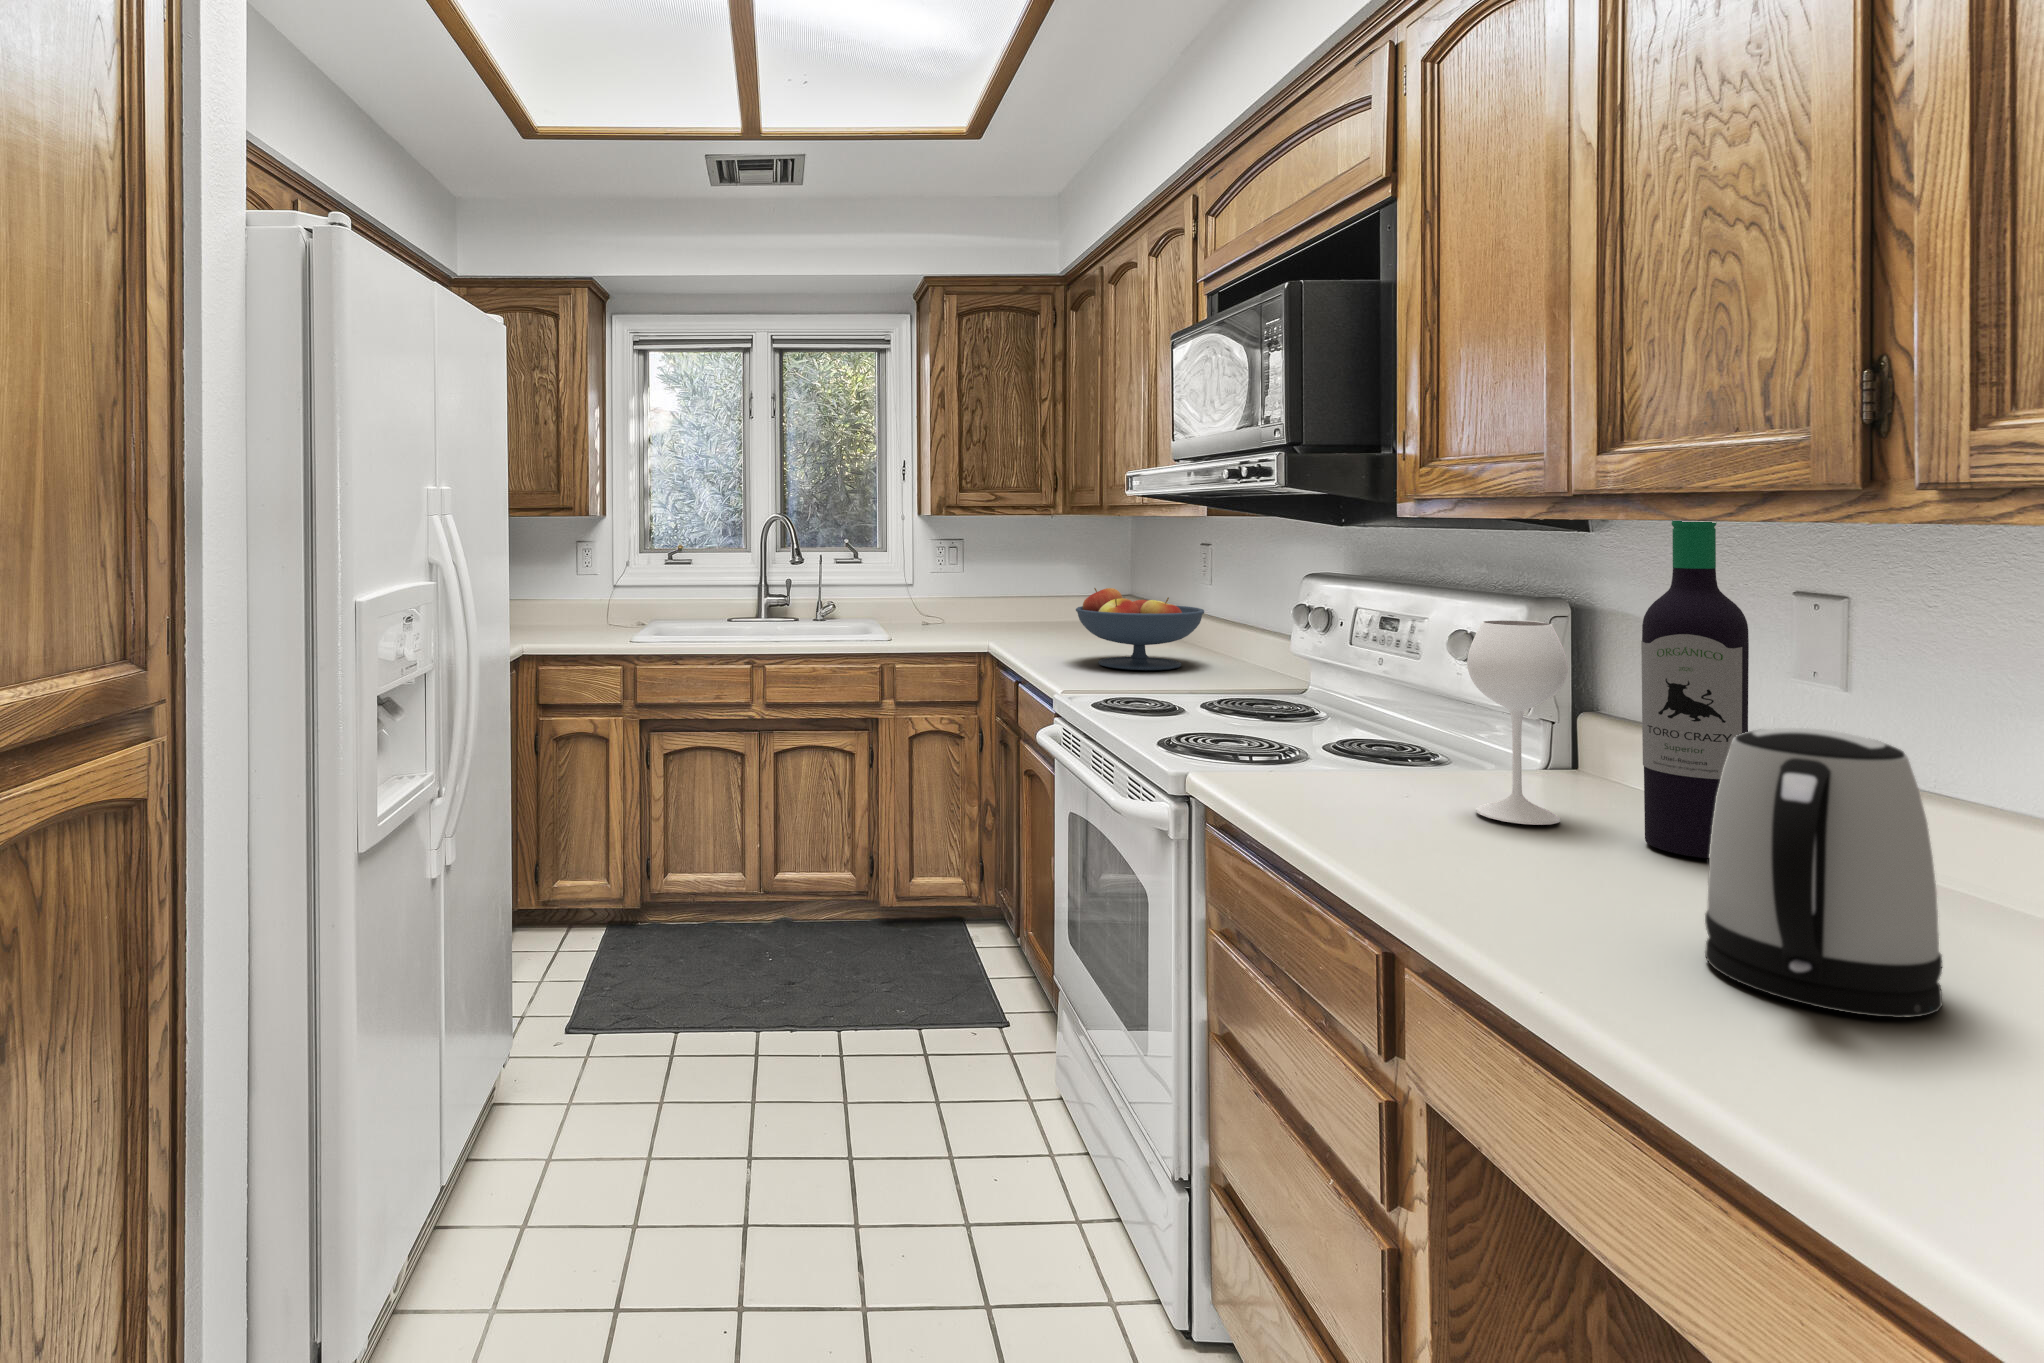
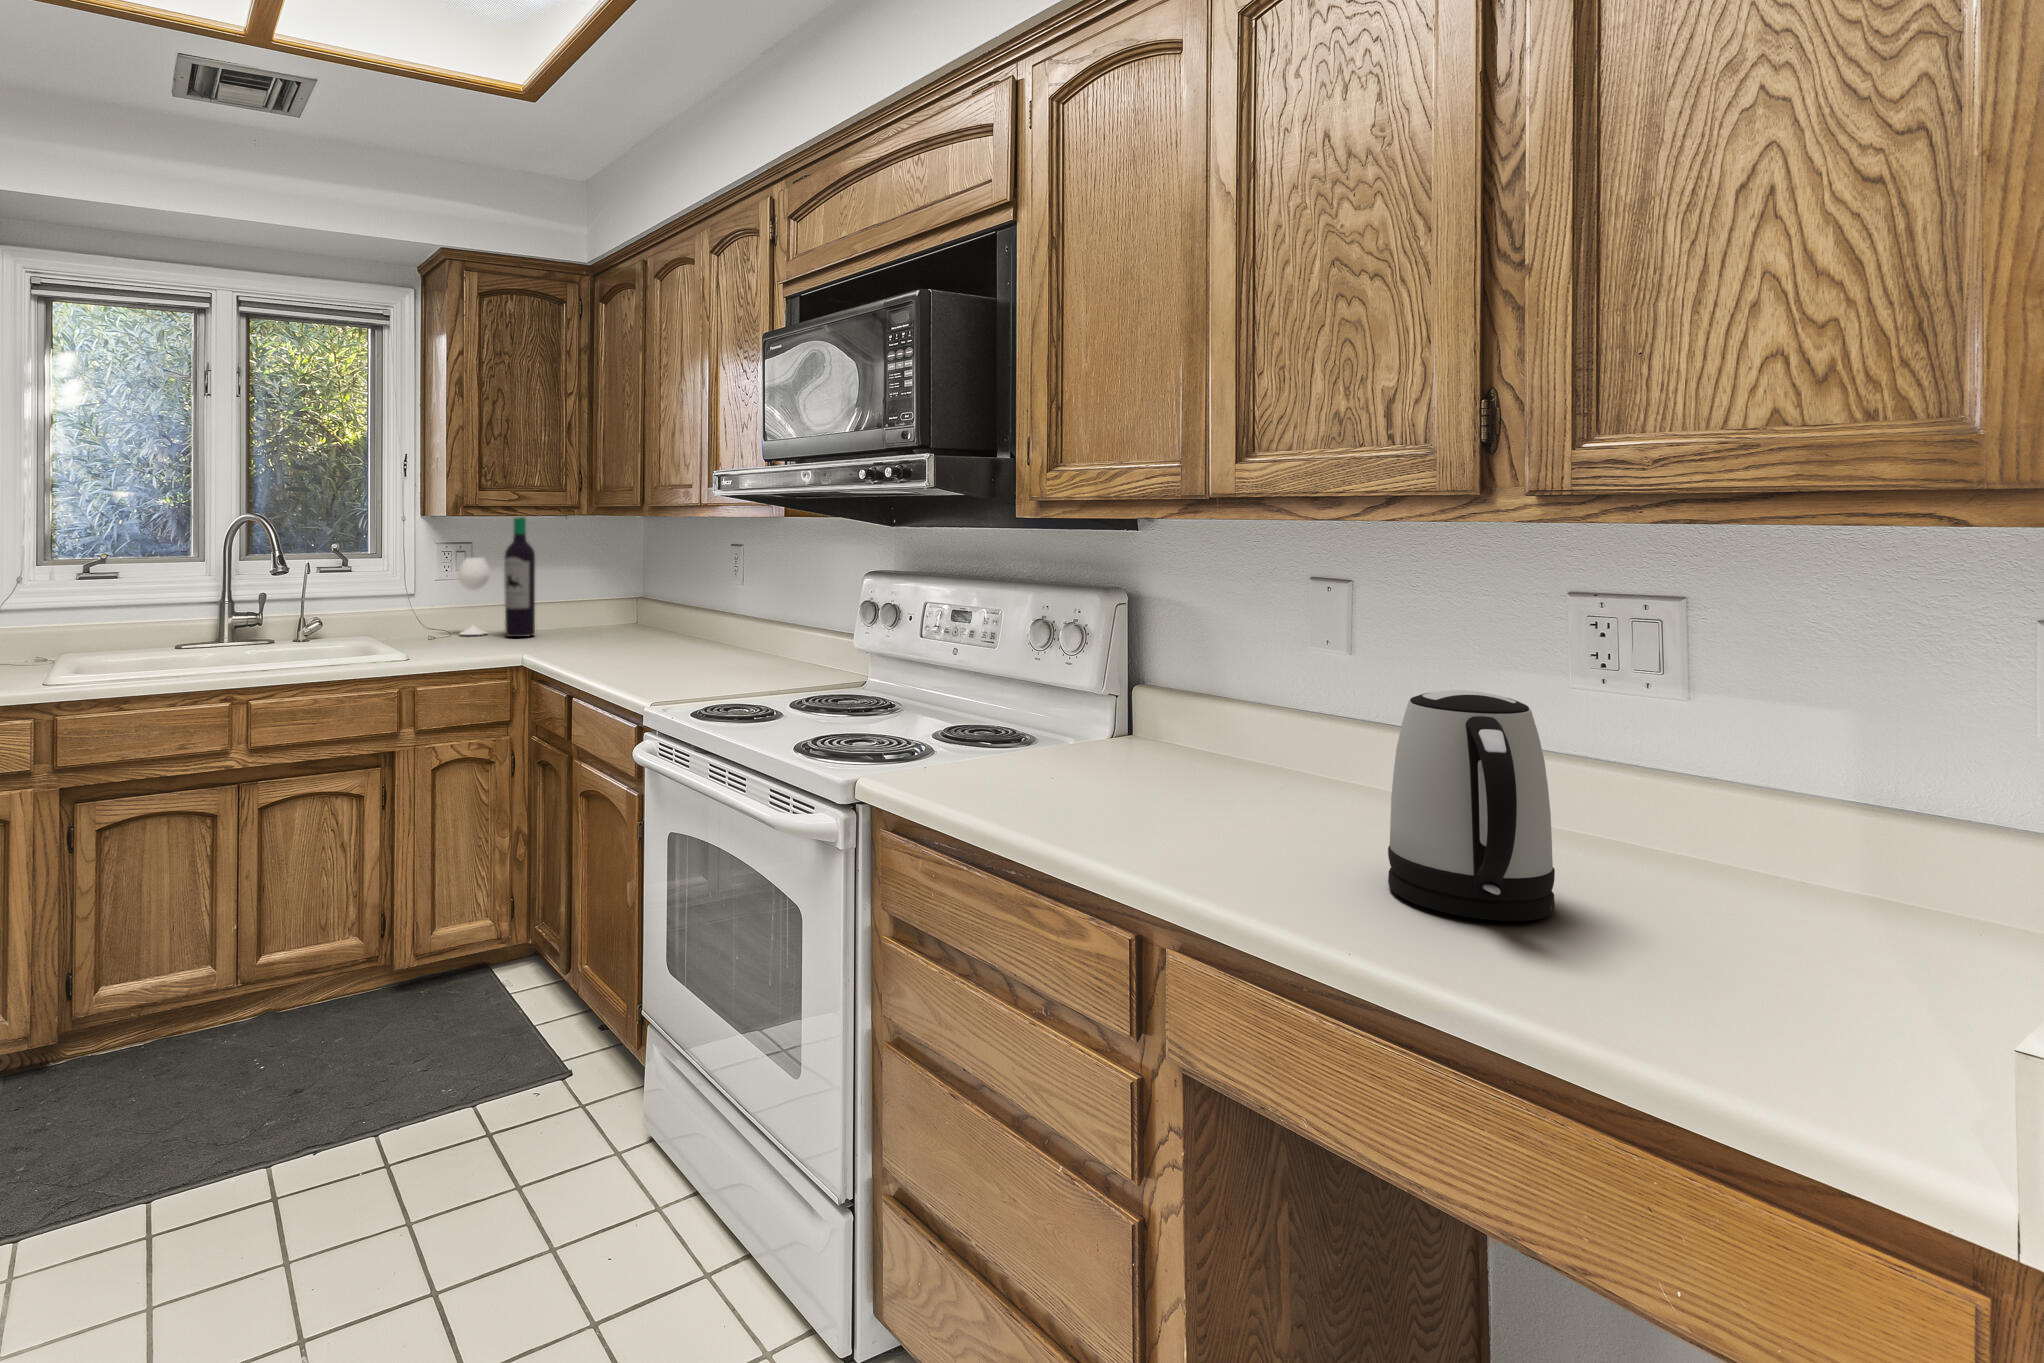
wine bottle: present [1467,520,1749,858] -> present [458,516,535,637]
fruit bowl: present [1076,588,1204,670] -> none [633,593,758,676]

